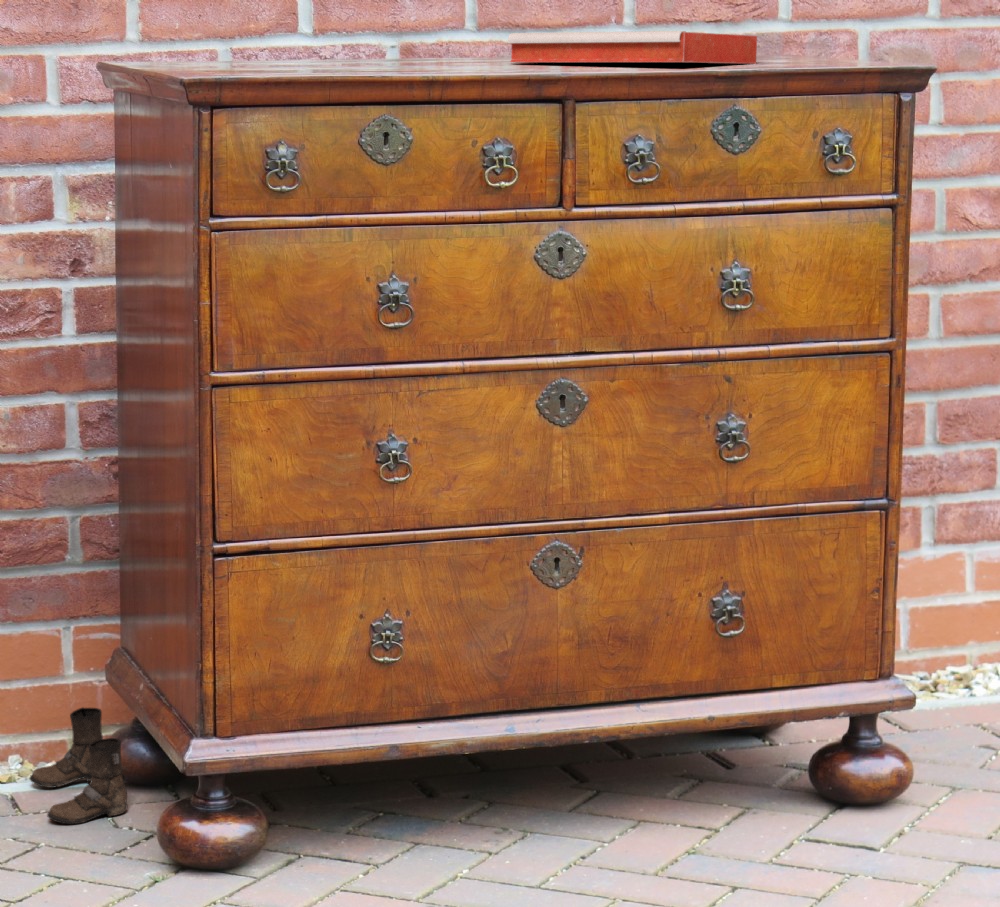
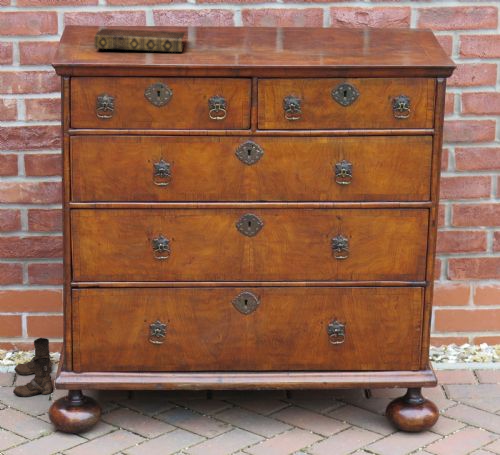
tray: present [508,31,757,64] -> none [245,24,377,56]
book: none [227,34,411,68] -> present [94,29,185,52]

